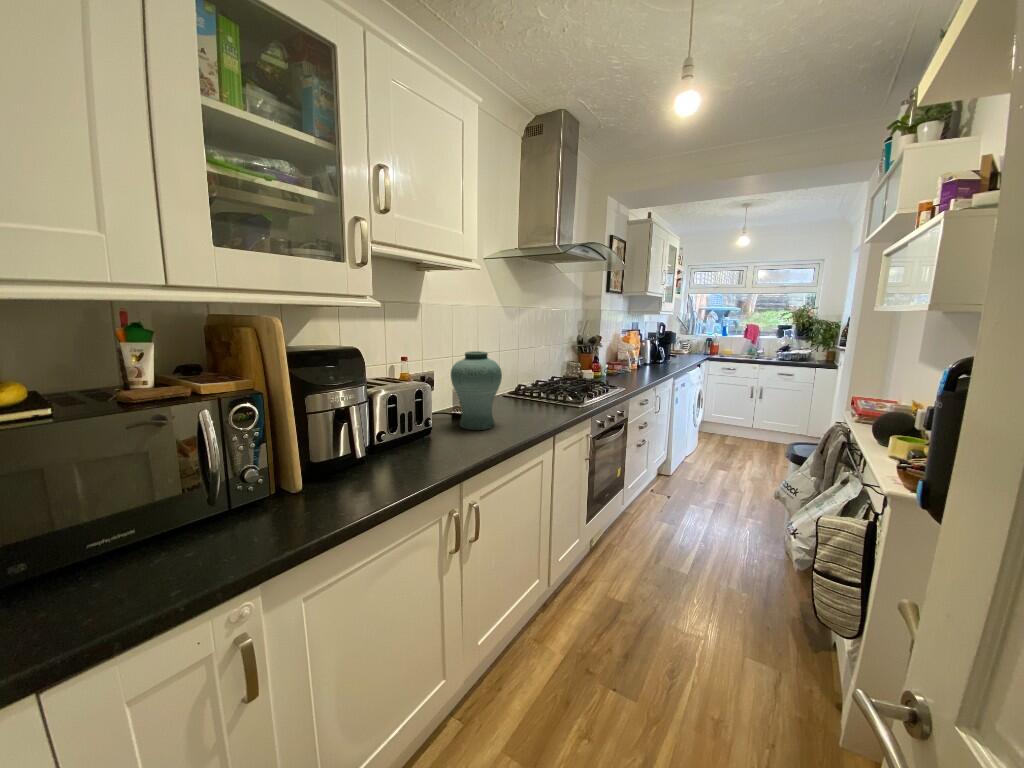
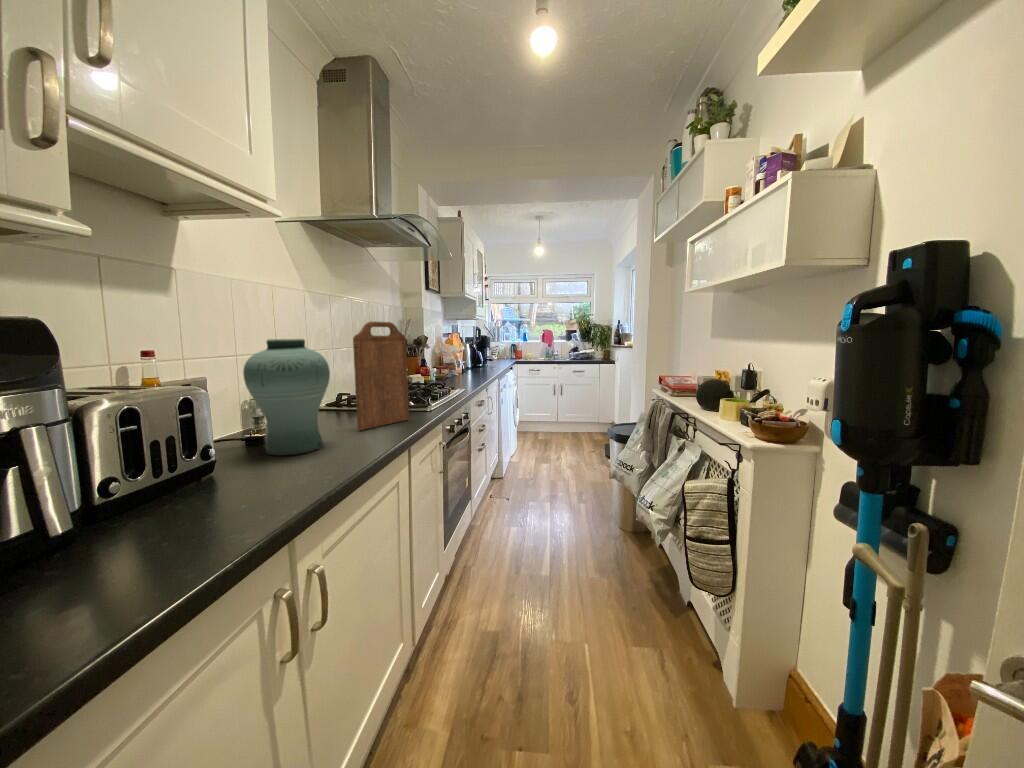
cutting board: none [521,337,563,418] -> present [353,322,409,430]

